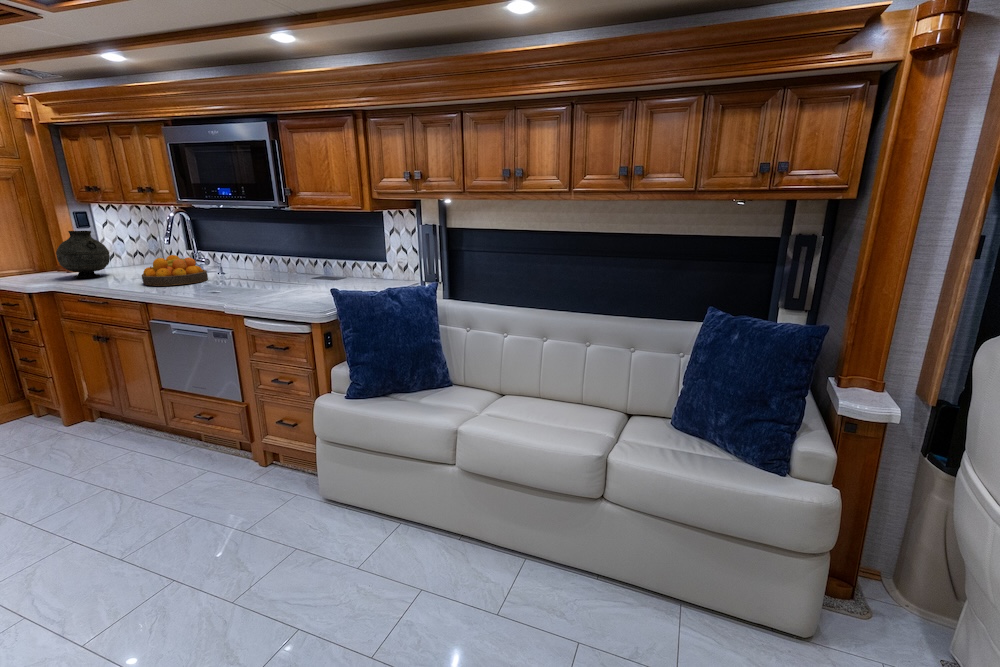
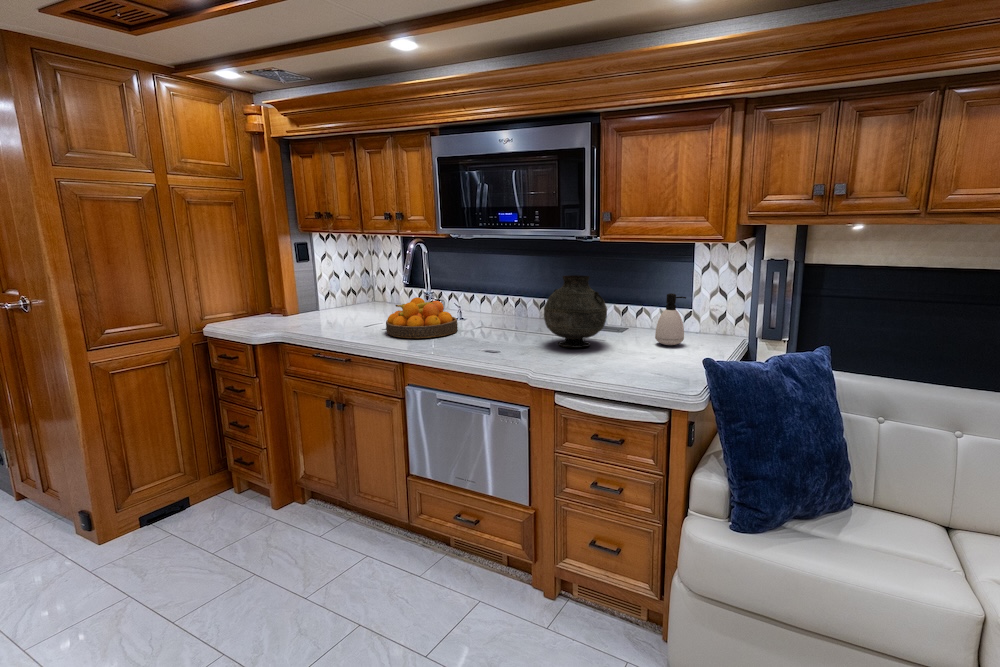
vase: present [56,231,110,278] -> present [544,275,607,347]
soap dispenser: none [344,249,364,286] -> present [655,293,686,345]

